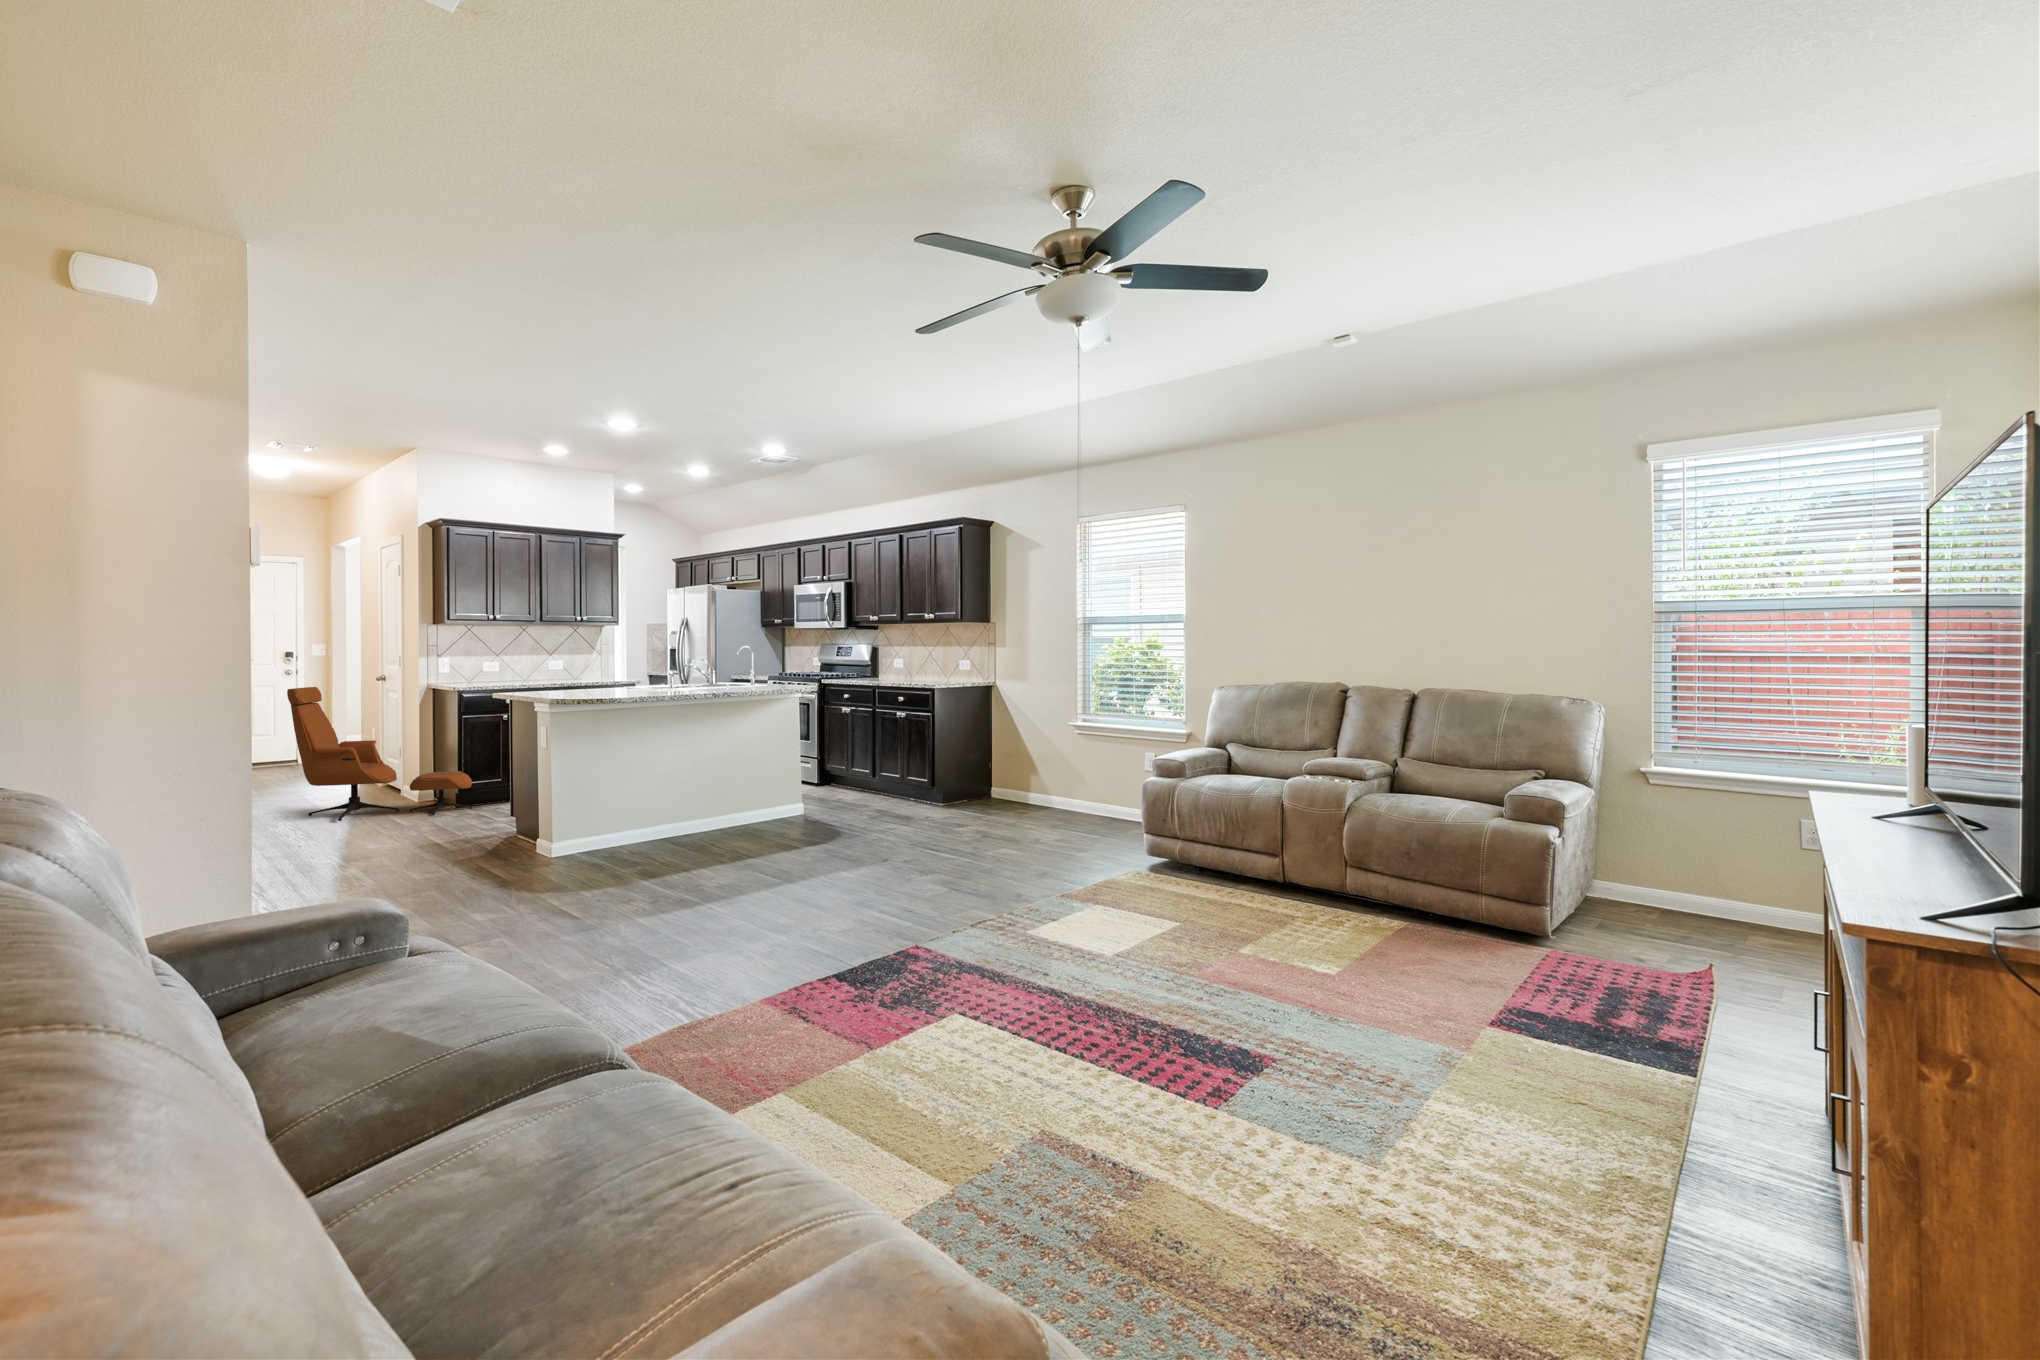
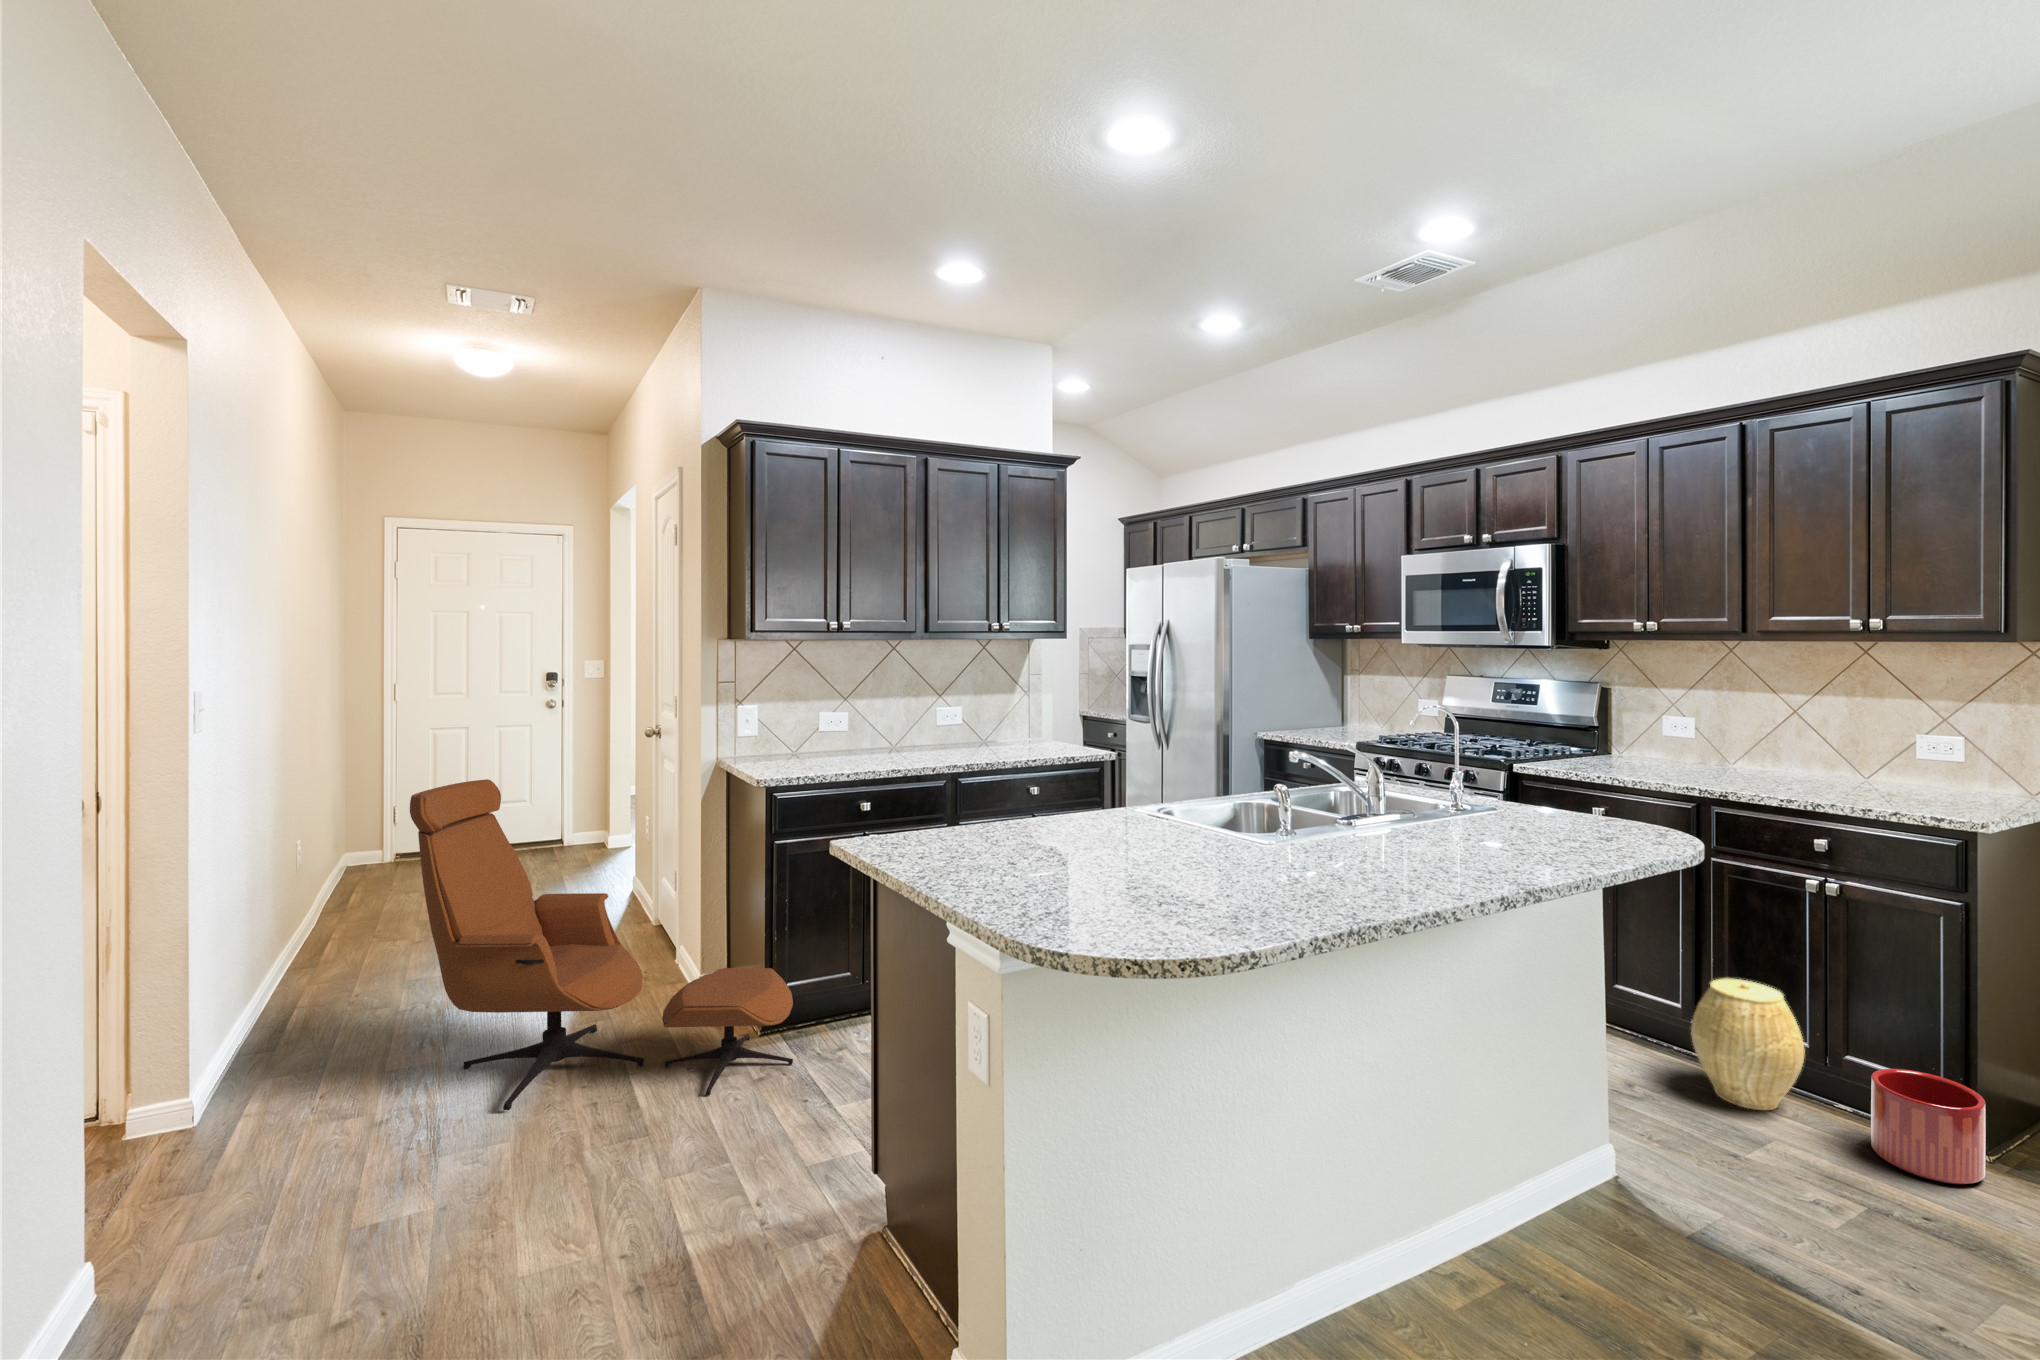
woven basket: none [857,752,893,798] -> present [1691,978,1804,1110]
planter: none [898,774,929,805] -> present [1871,1069,1986,1184]

